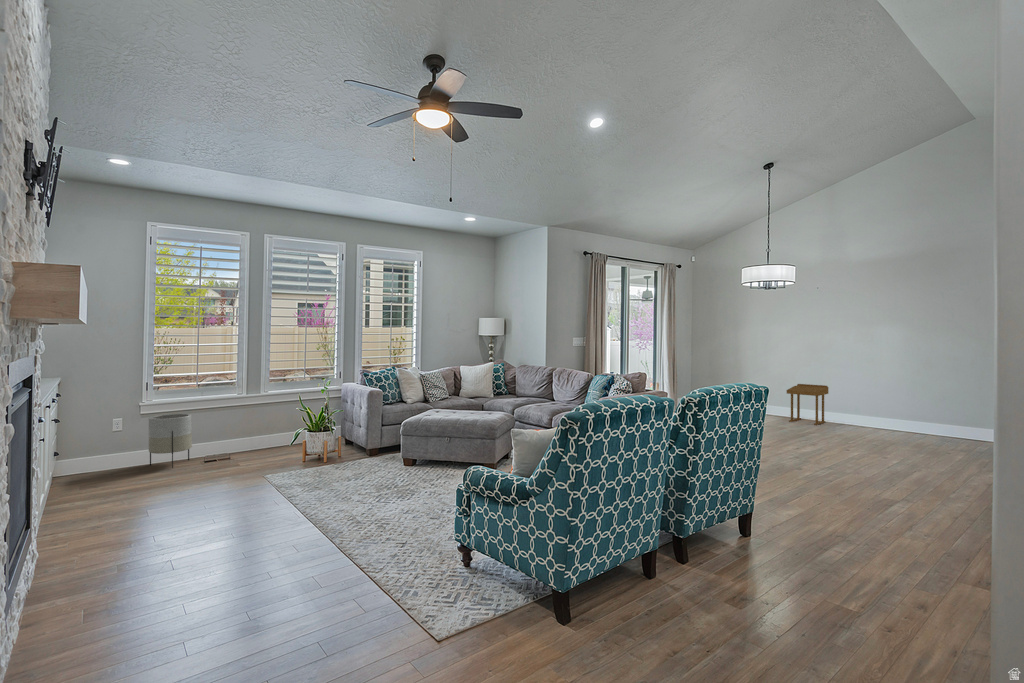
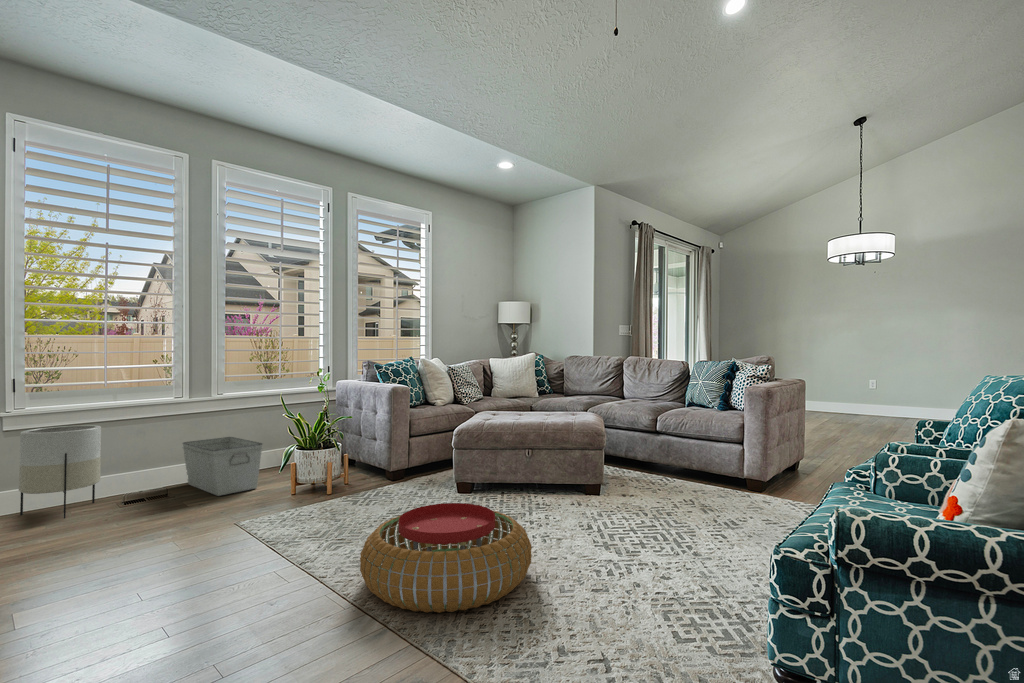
side table: present [787,384,828,425] -> none [852,379,896,425]
storage bin: none [240,421,287,459] -> present [183,437,263,496]
pouf: none [307,470,403,523] -> present [360,503,532,613]

